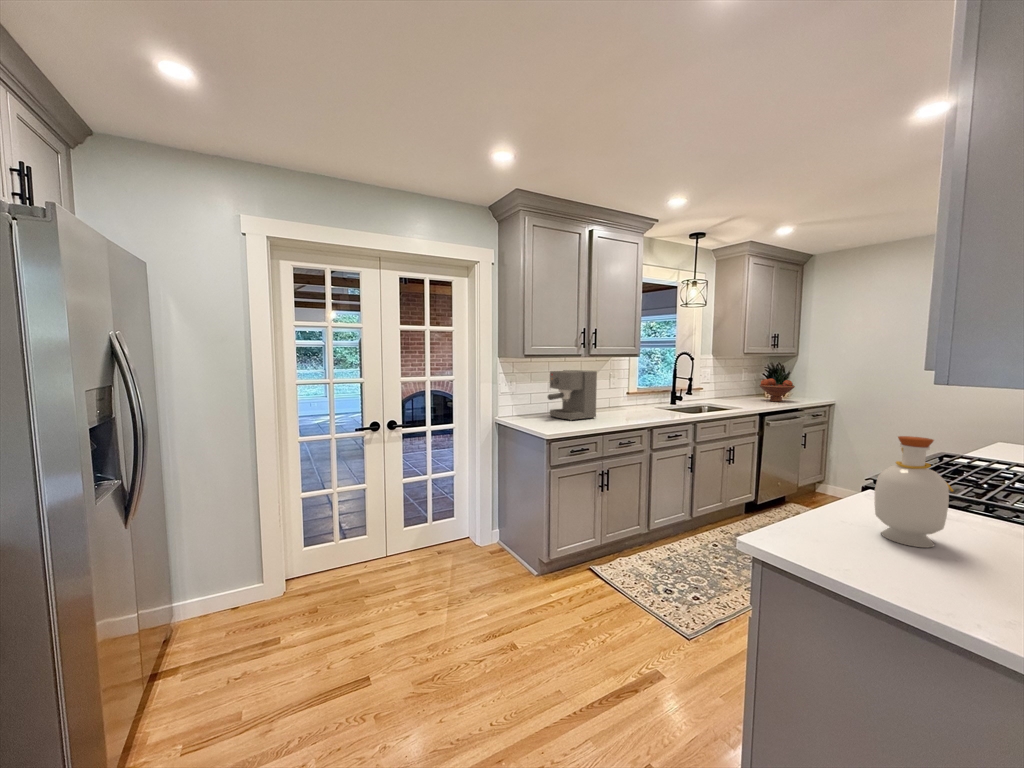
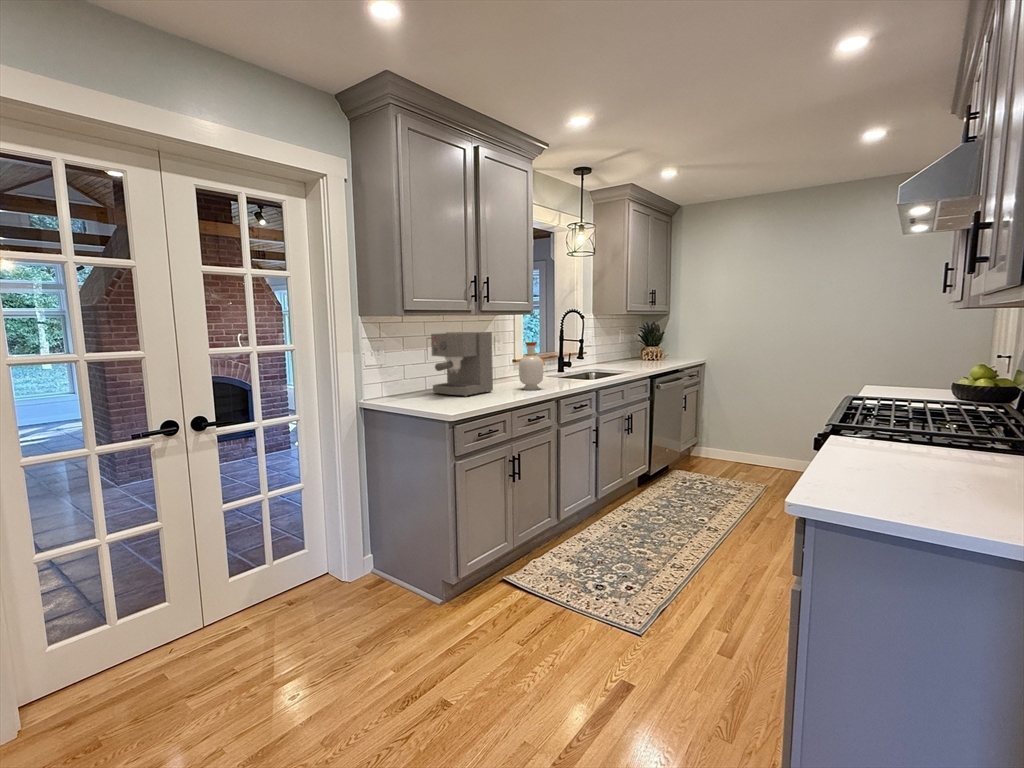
fruit bowl: present [760,378,795,402] -> none [639,339,673,363]
bottle: present [874,436,953,548] -> present [519,342,545,390]

